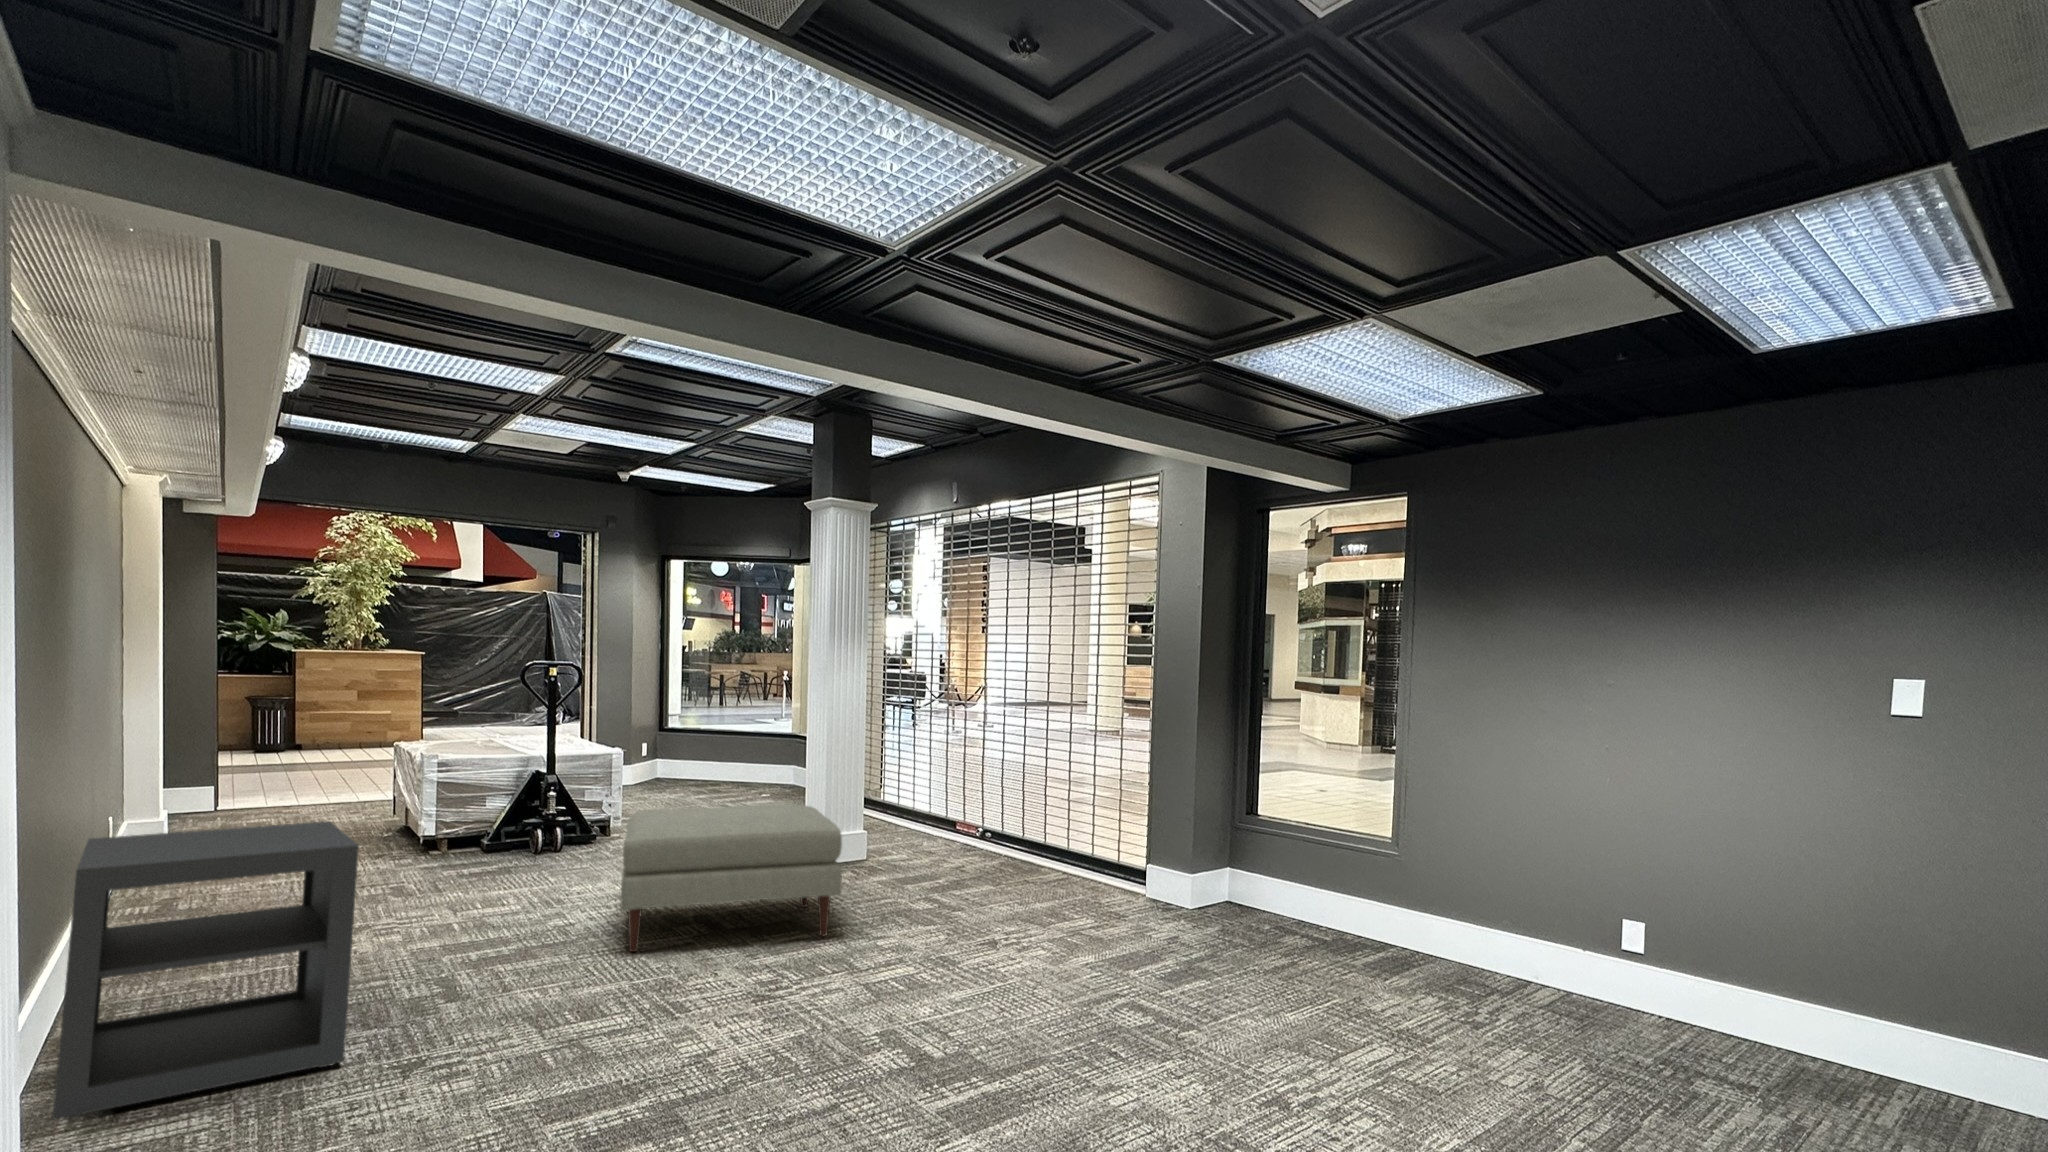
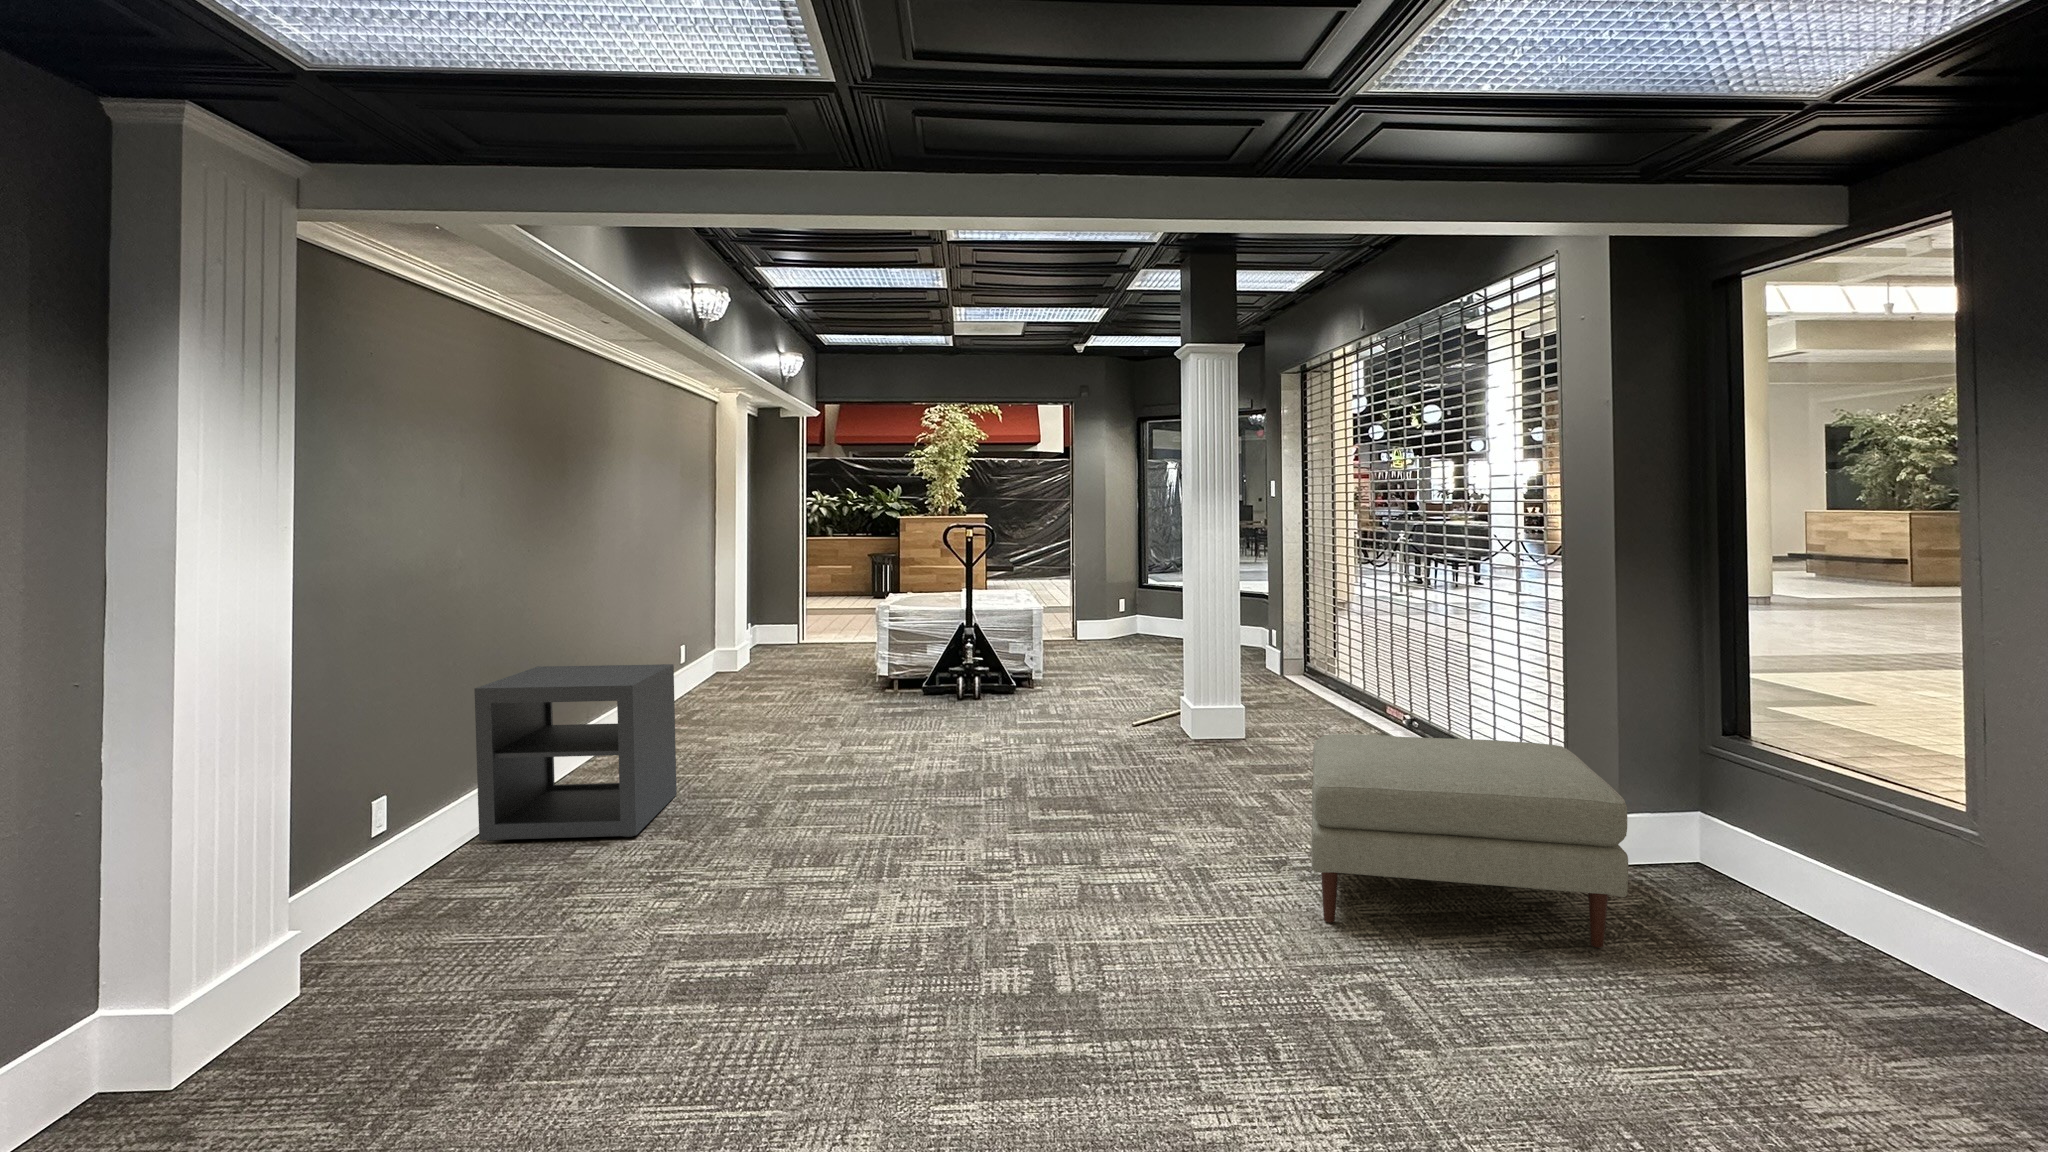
ottoman: present [621,805,842,952] -> present [1311,734,1628,948]

